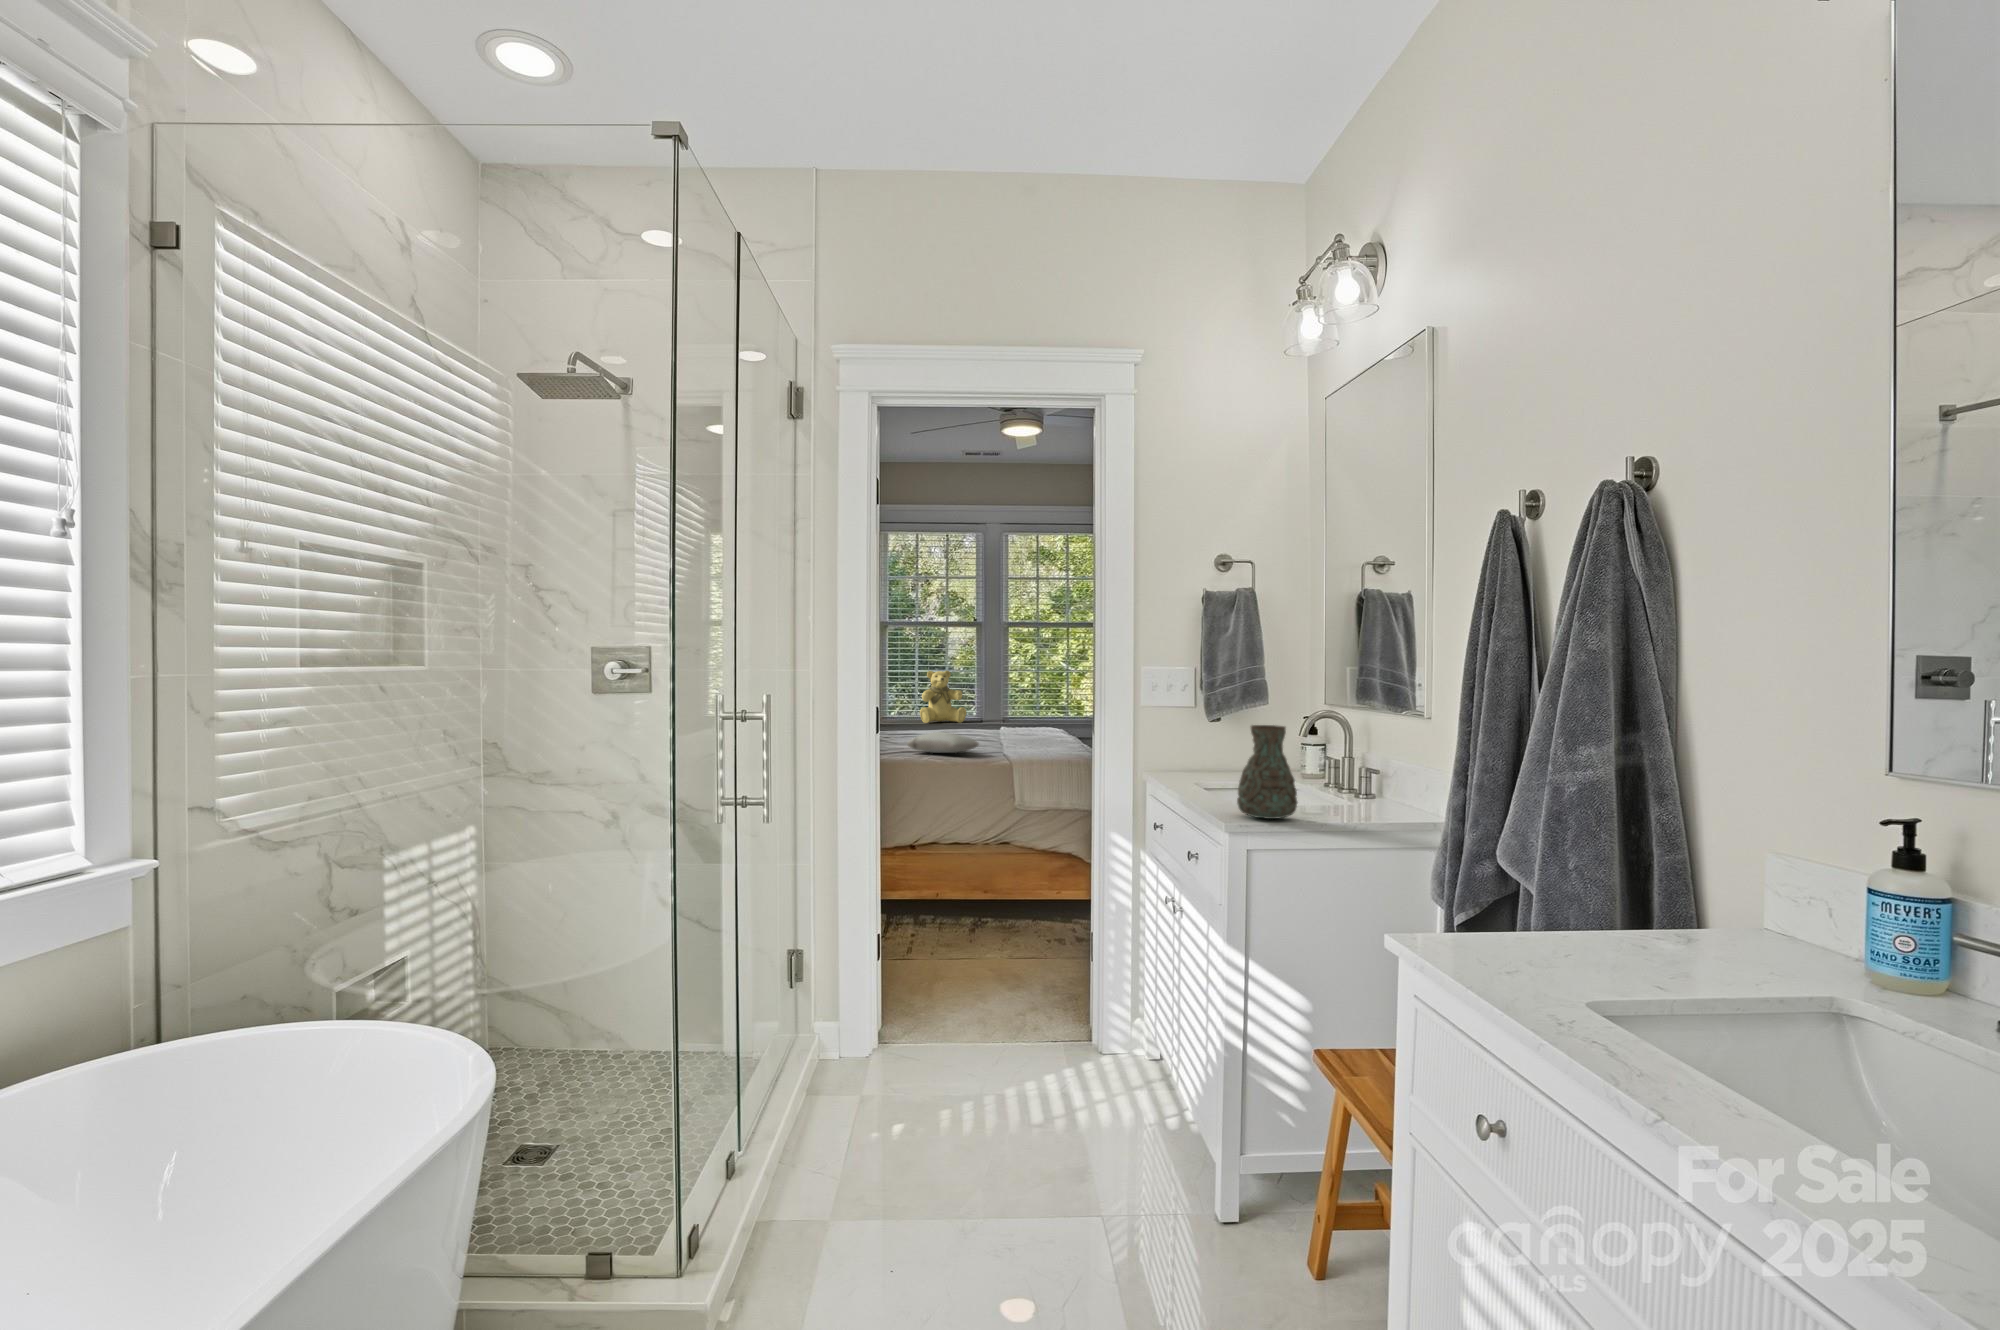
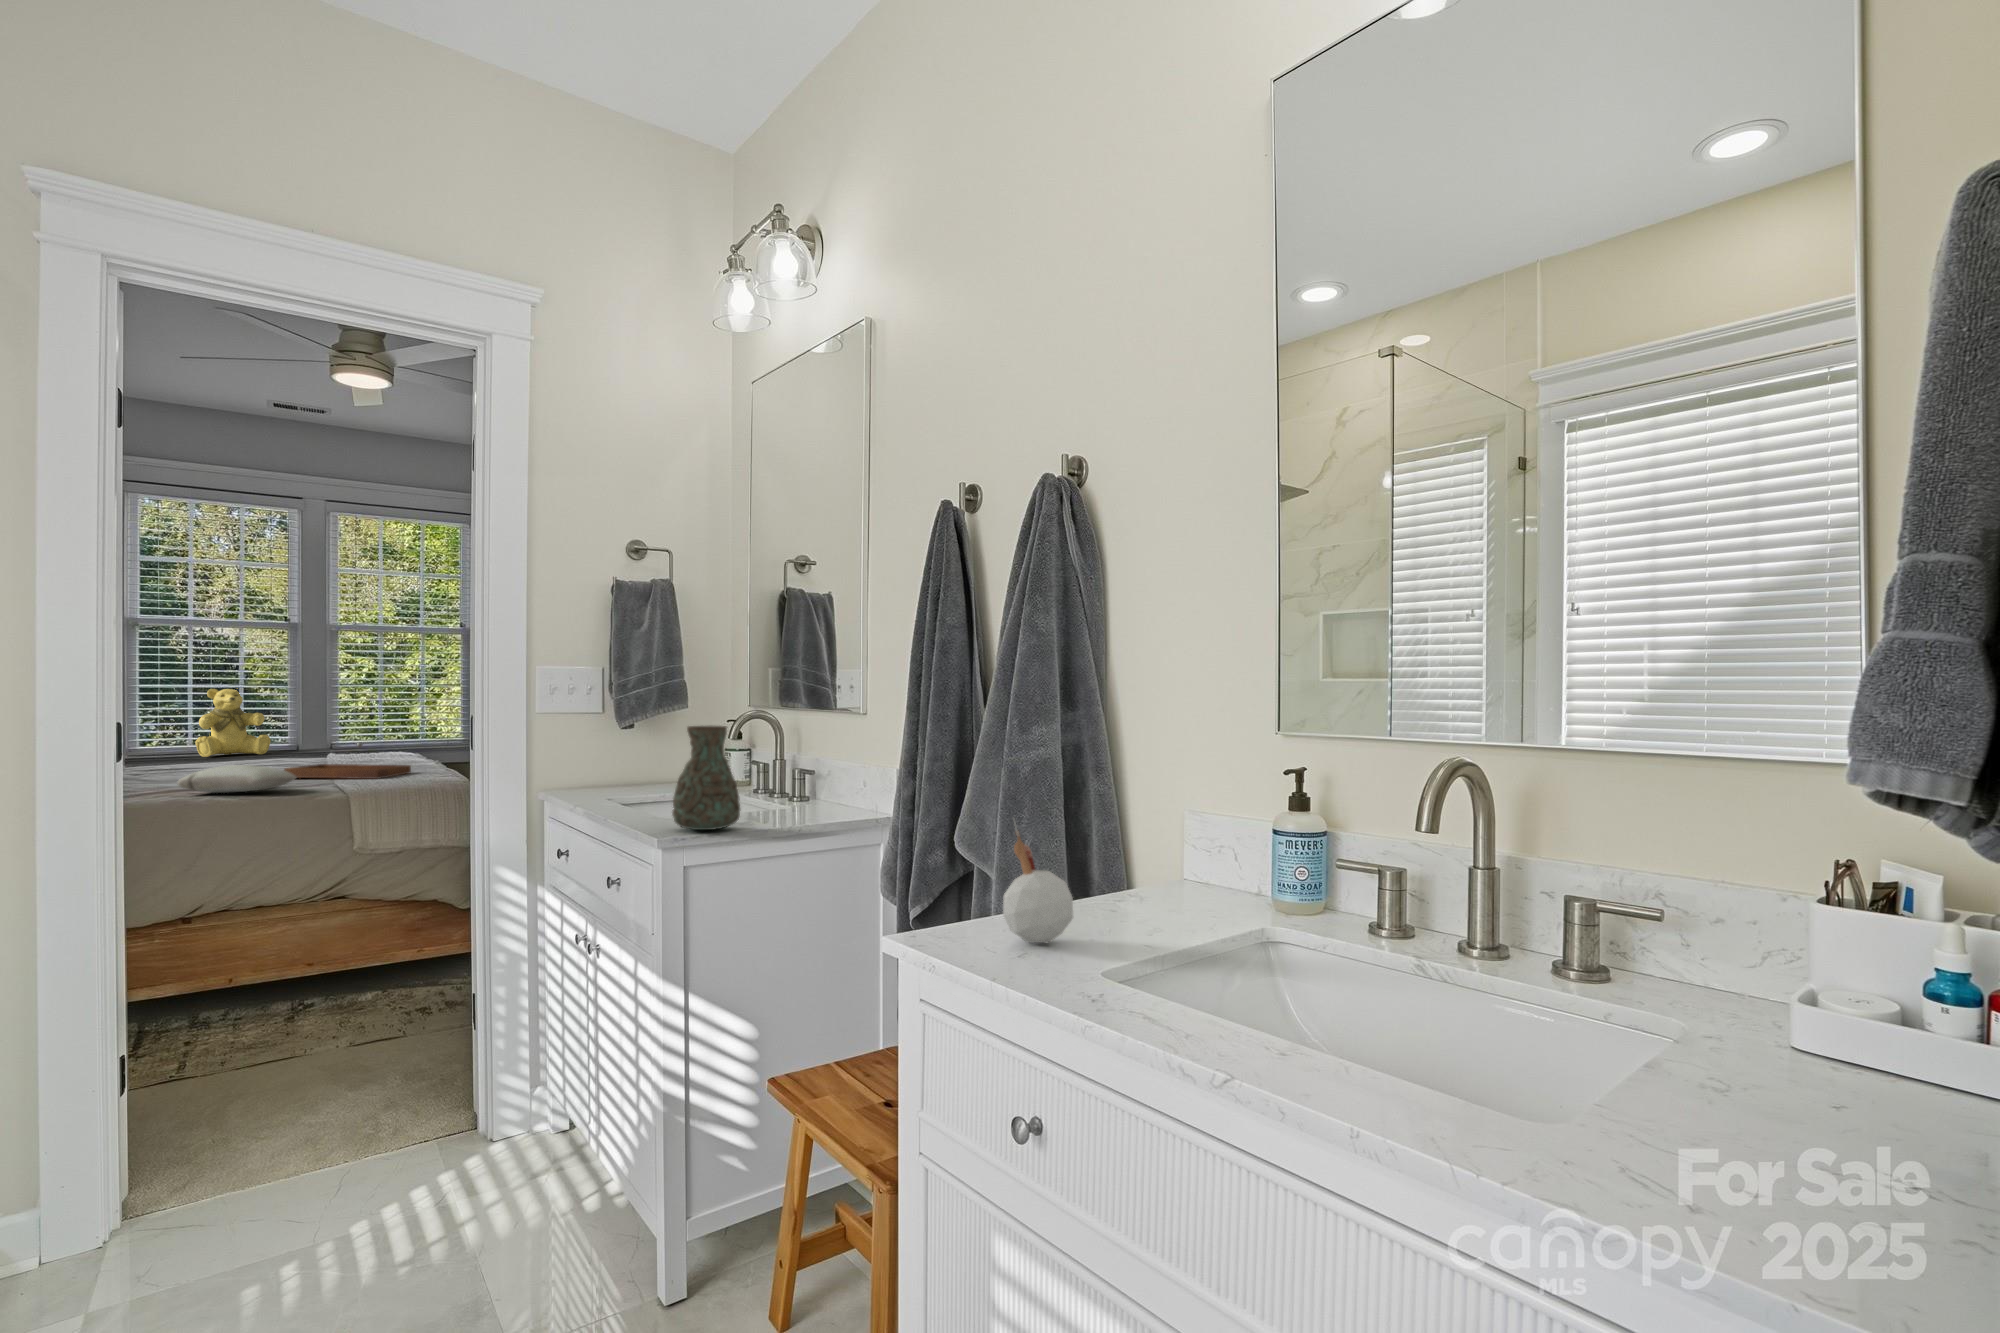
tray: none [973,718,1058,749] -> present [284,742,411,779]
candle: none [1496,838,1574,964] -> present [1003,830,1073,943]

